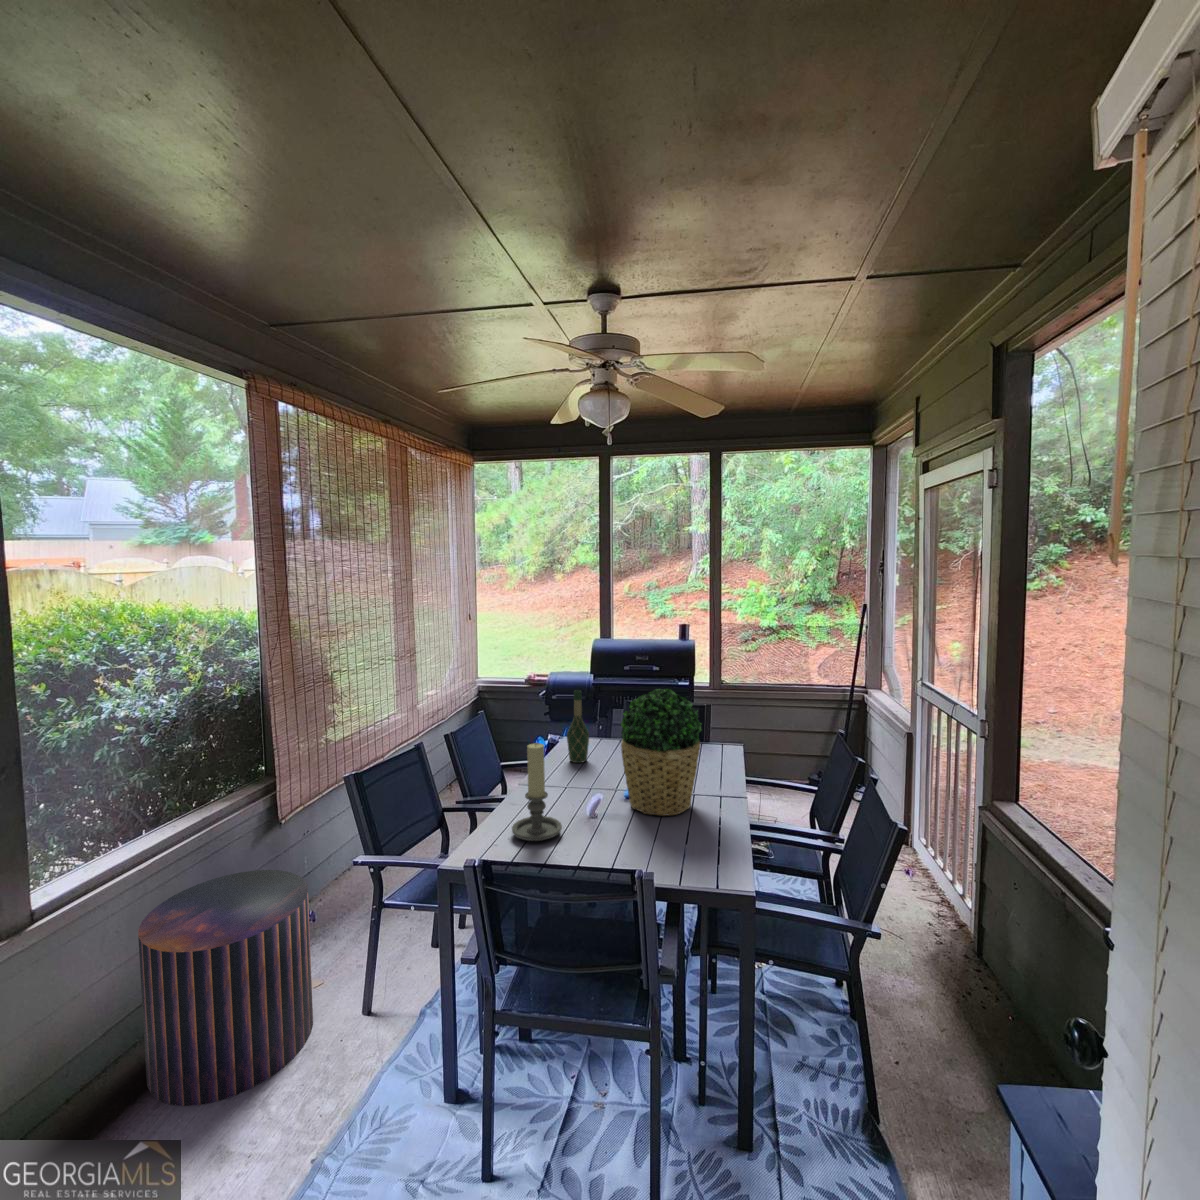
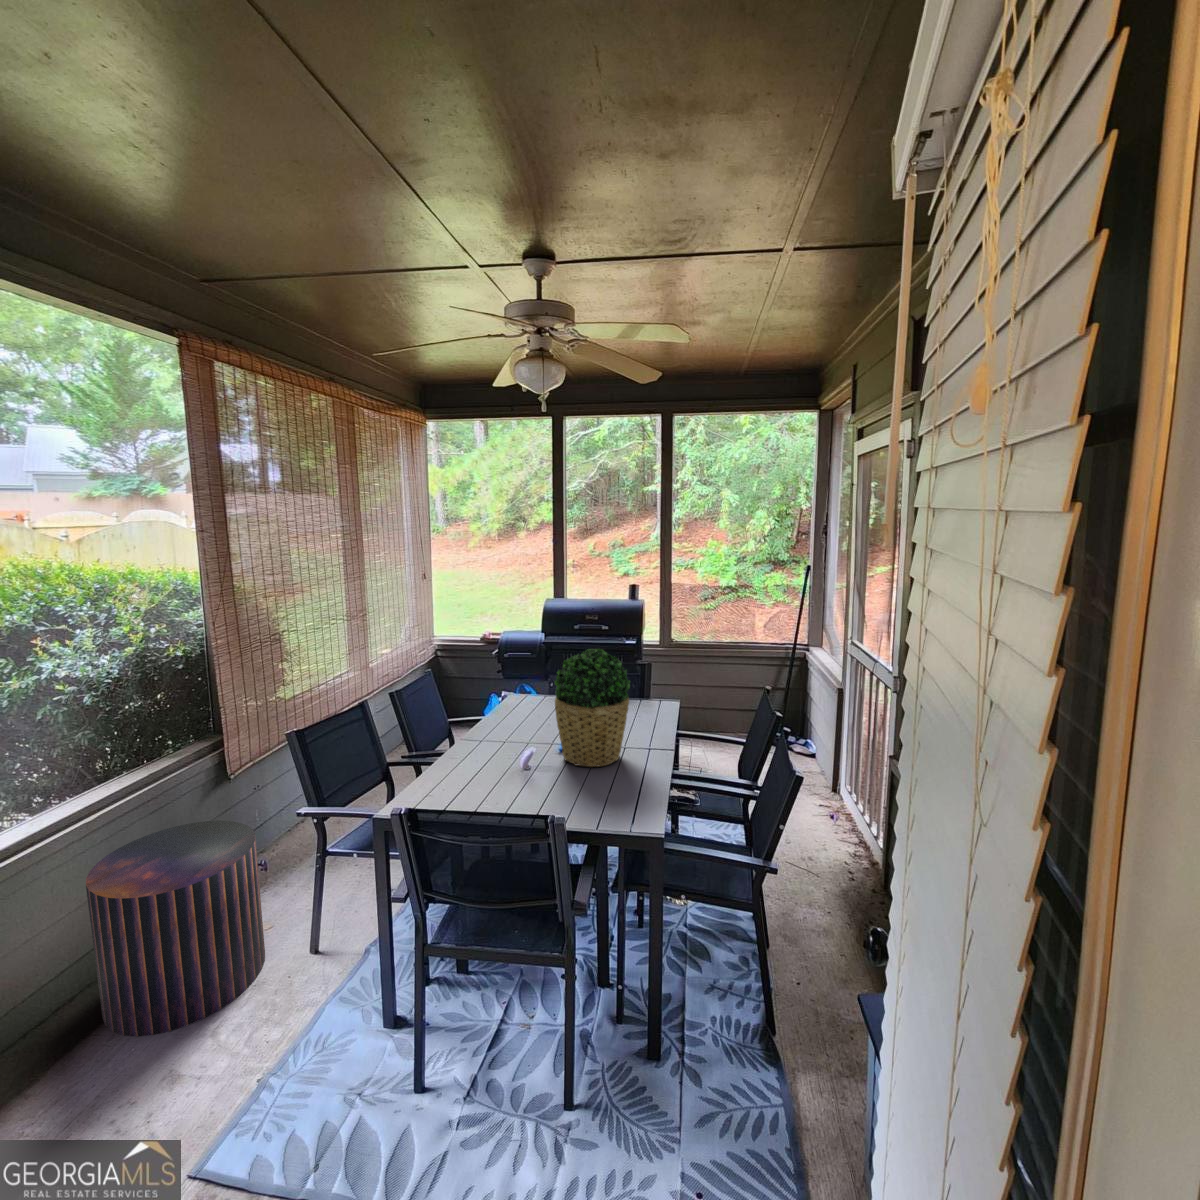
wine bottle: present [567,690,589,763] -> none [511,649,533,718]
candle holder: present [512,743,562,841] -> none [446,700,494,792]

